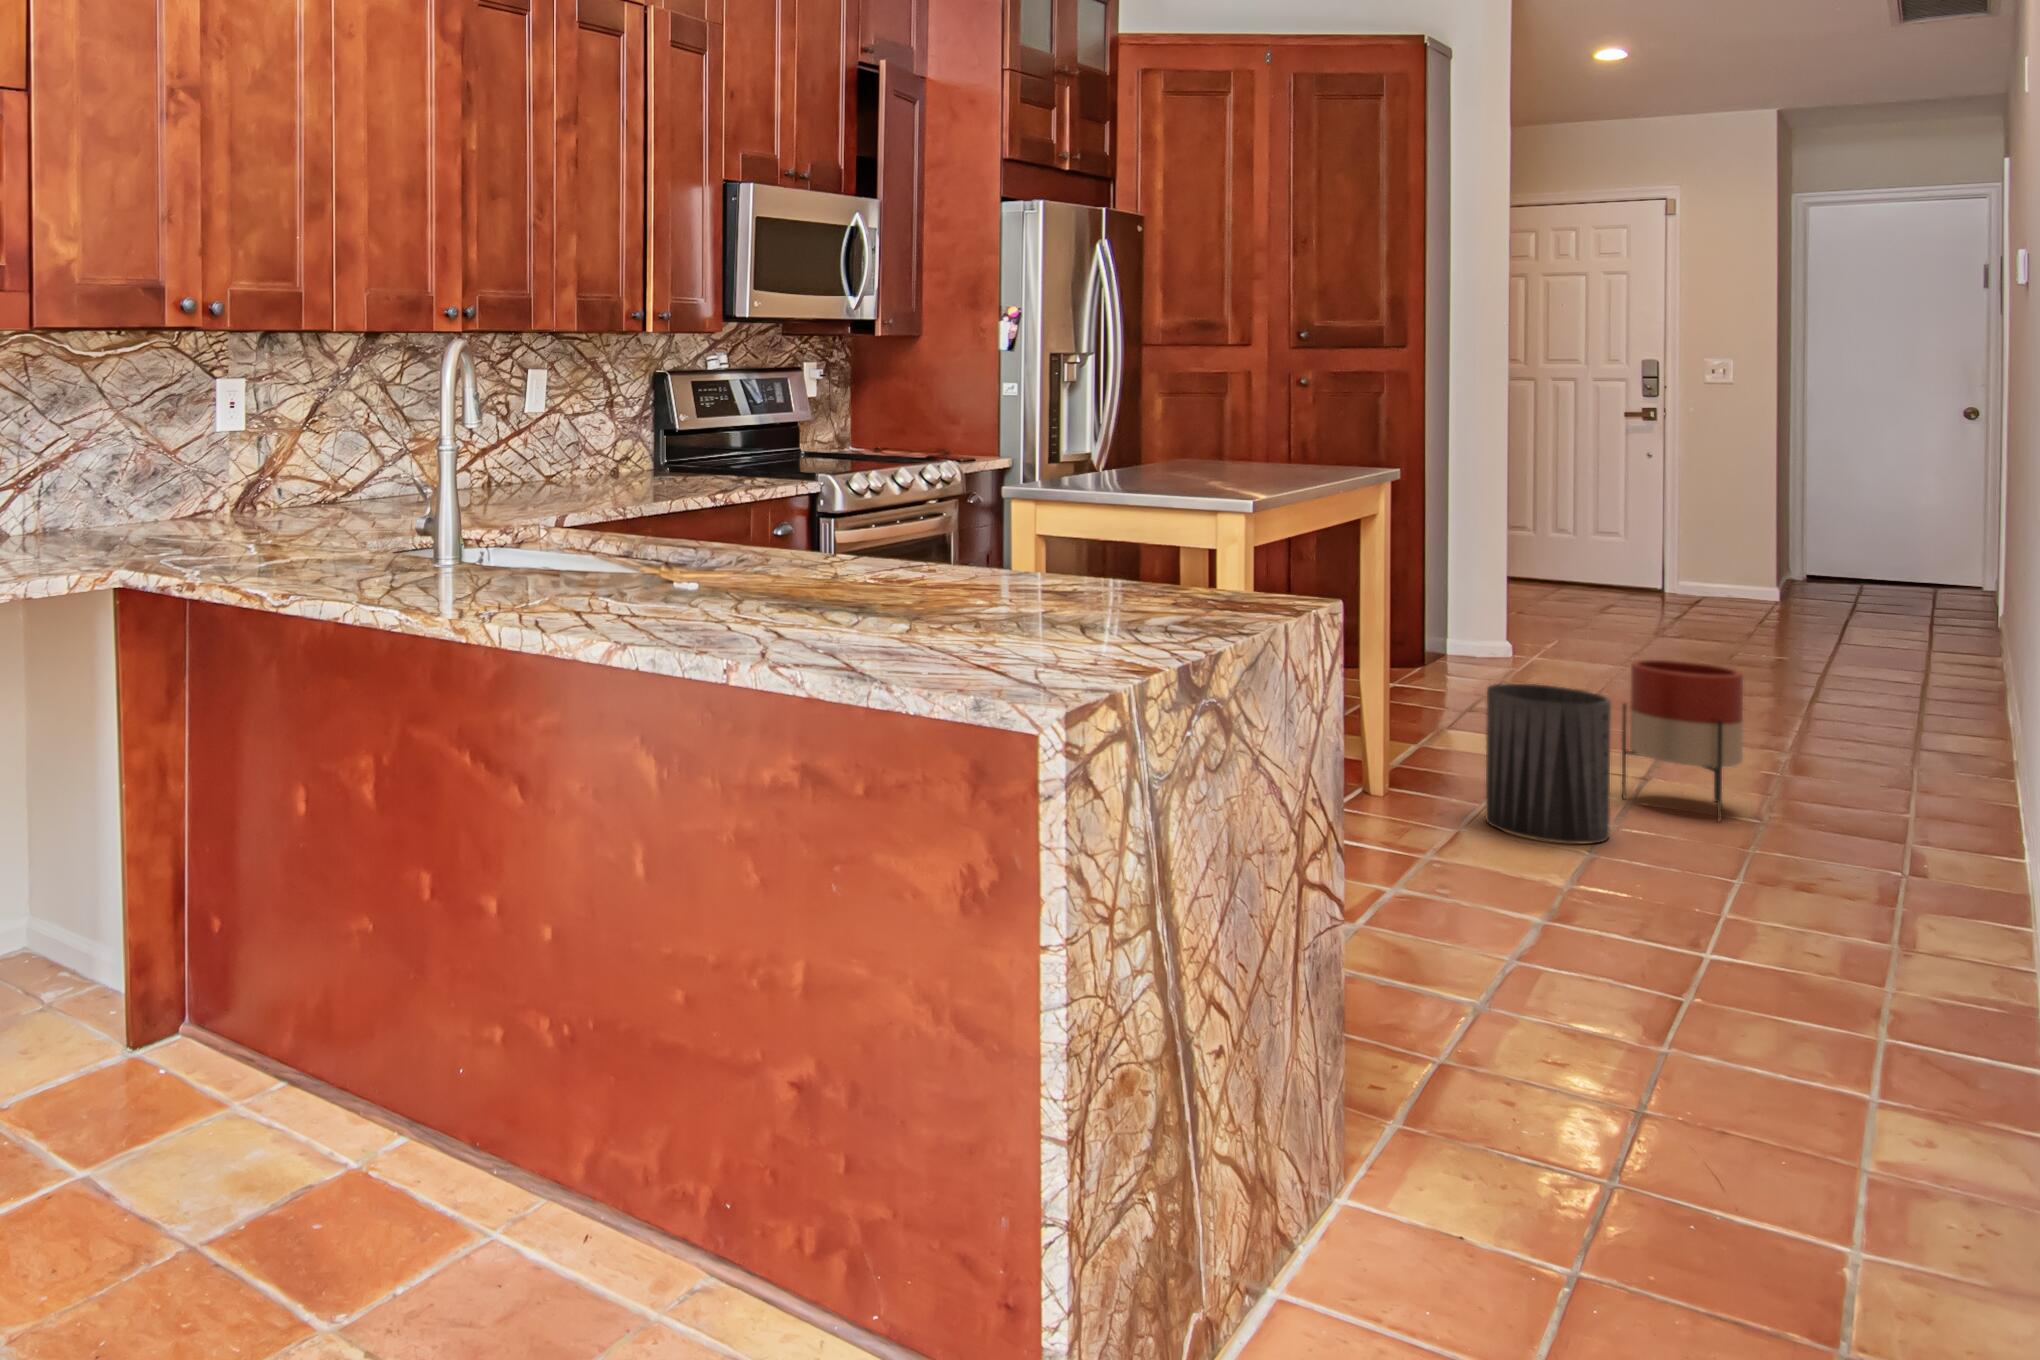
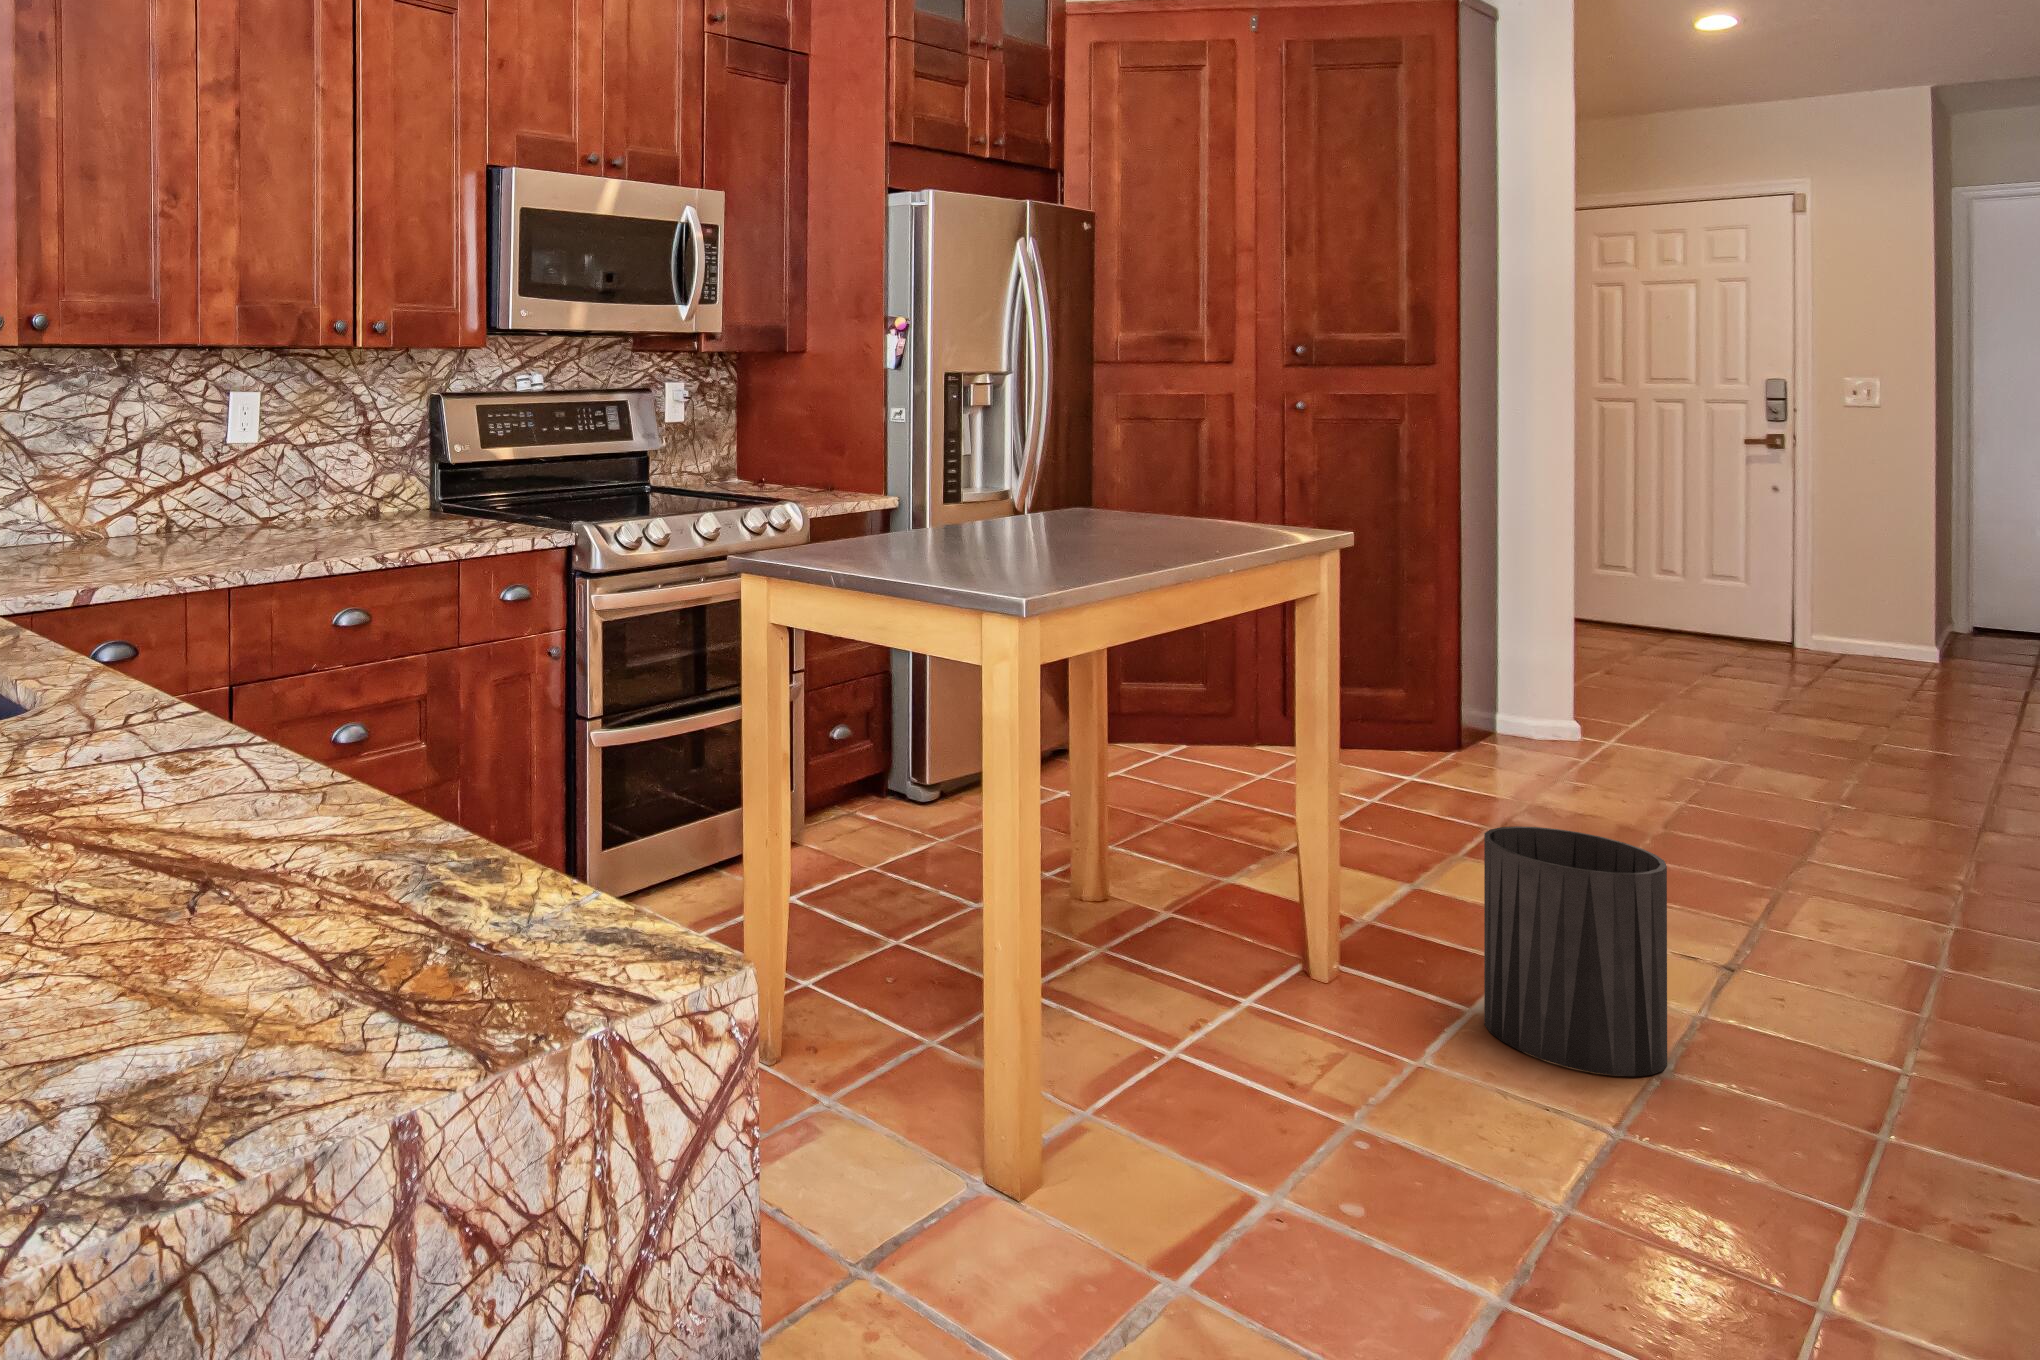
planter: present [1622,659,1743,820] -> none [1698,792,1882,1040]

